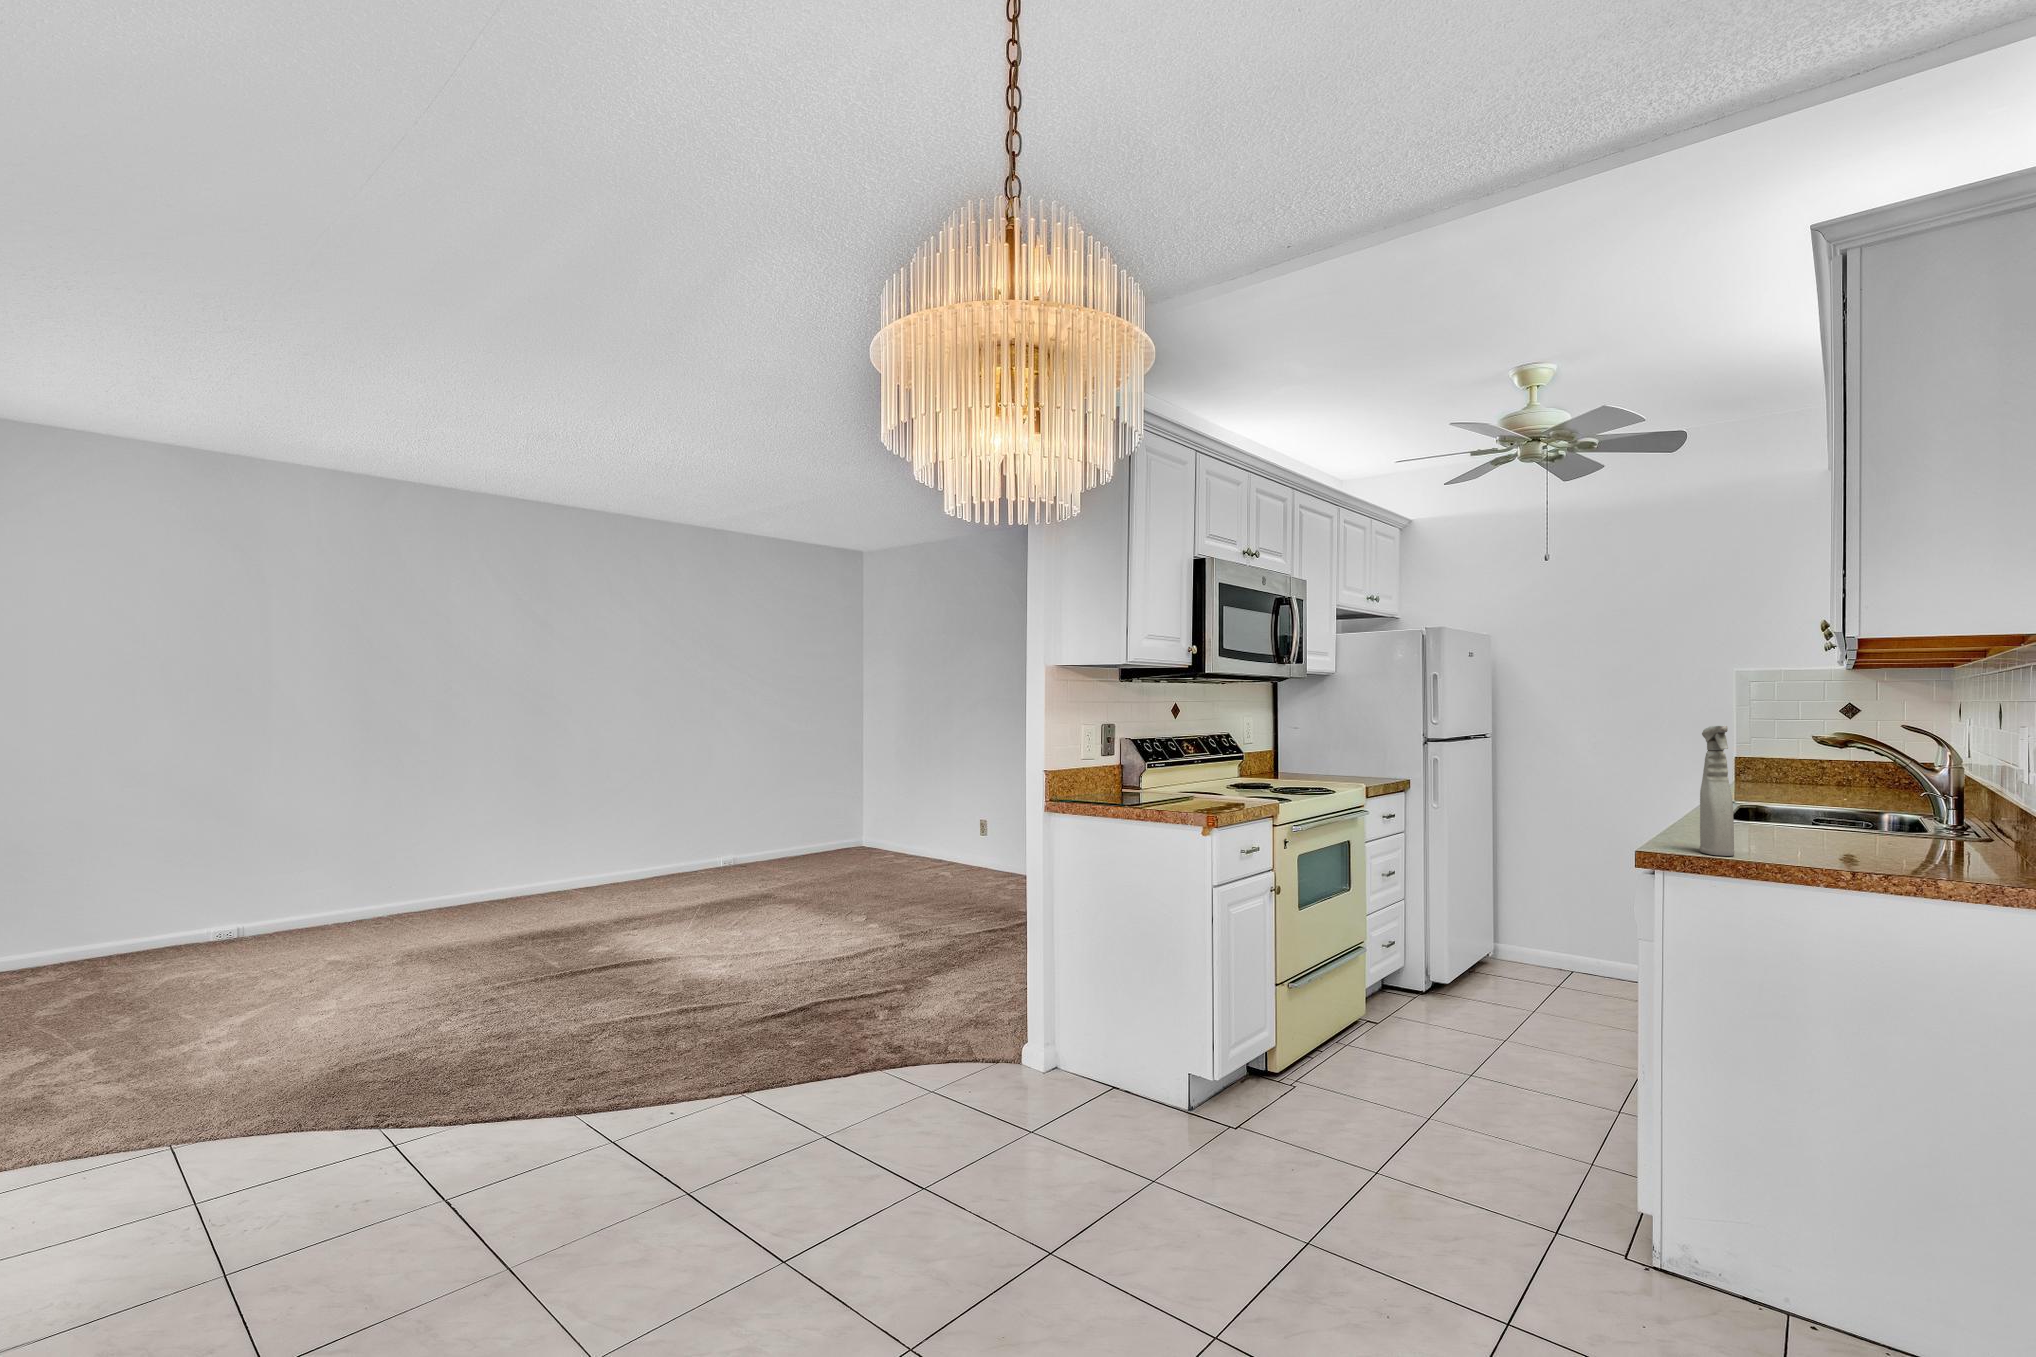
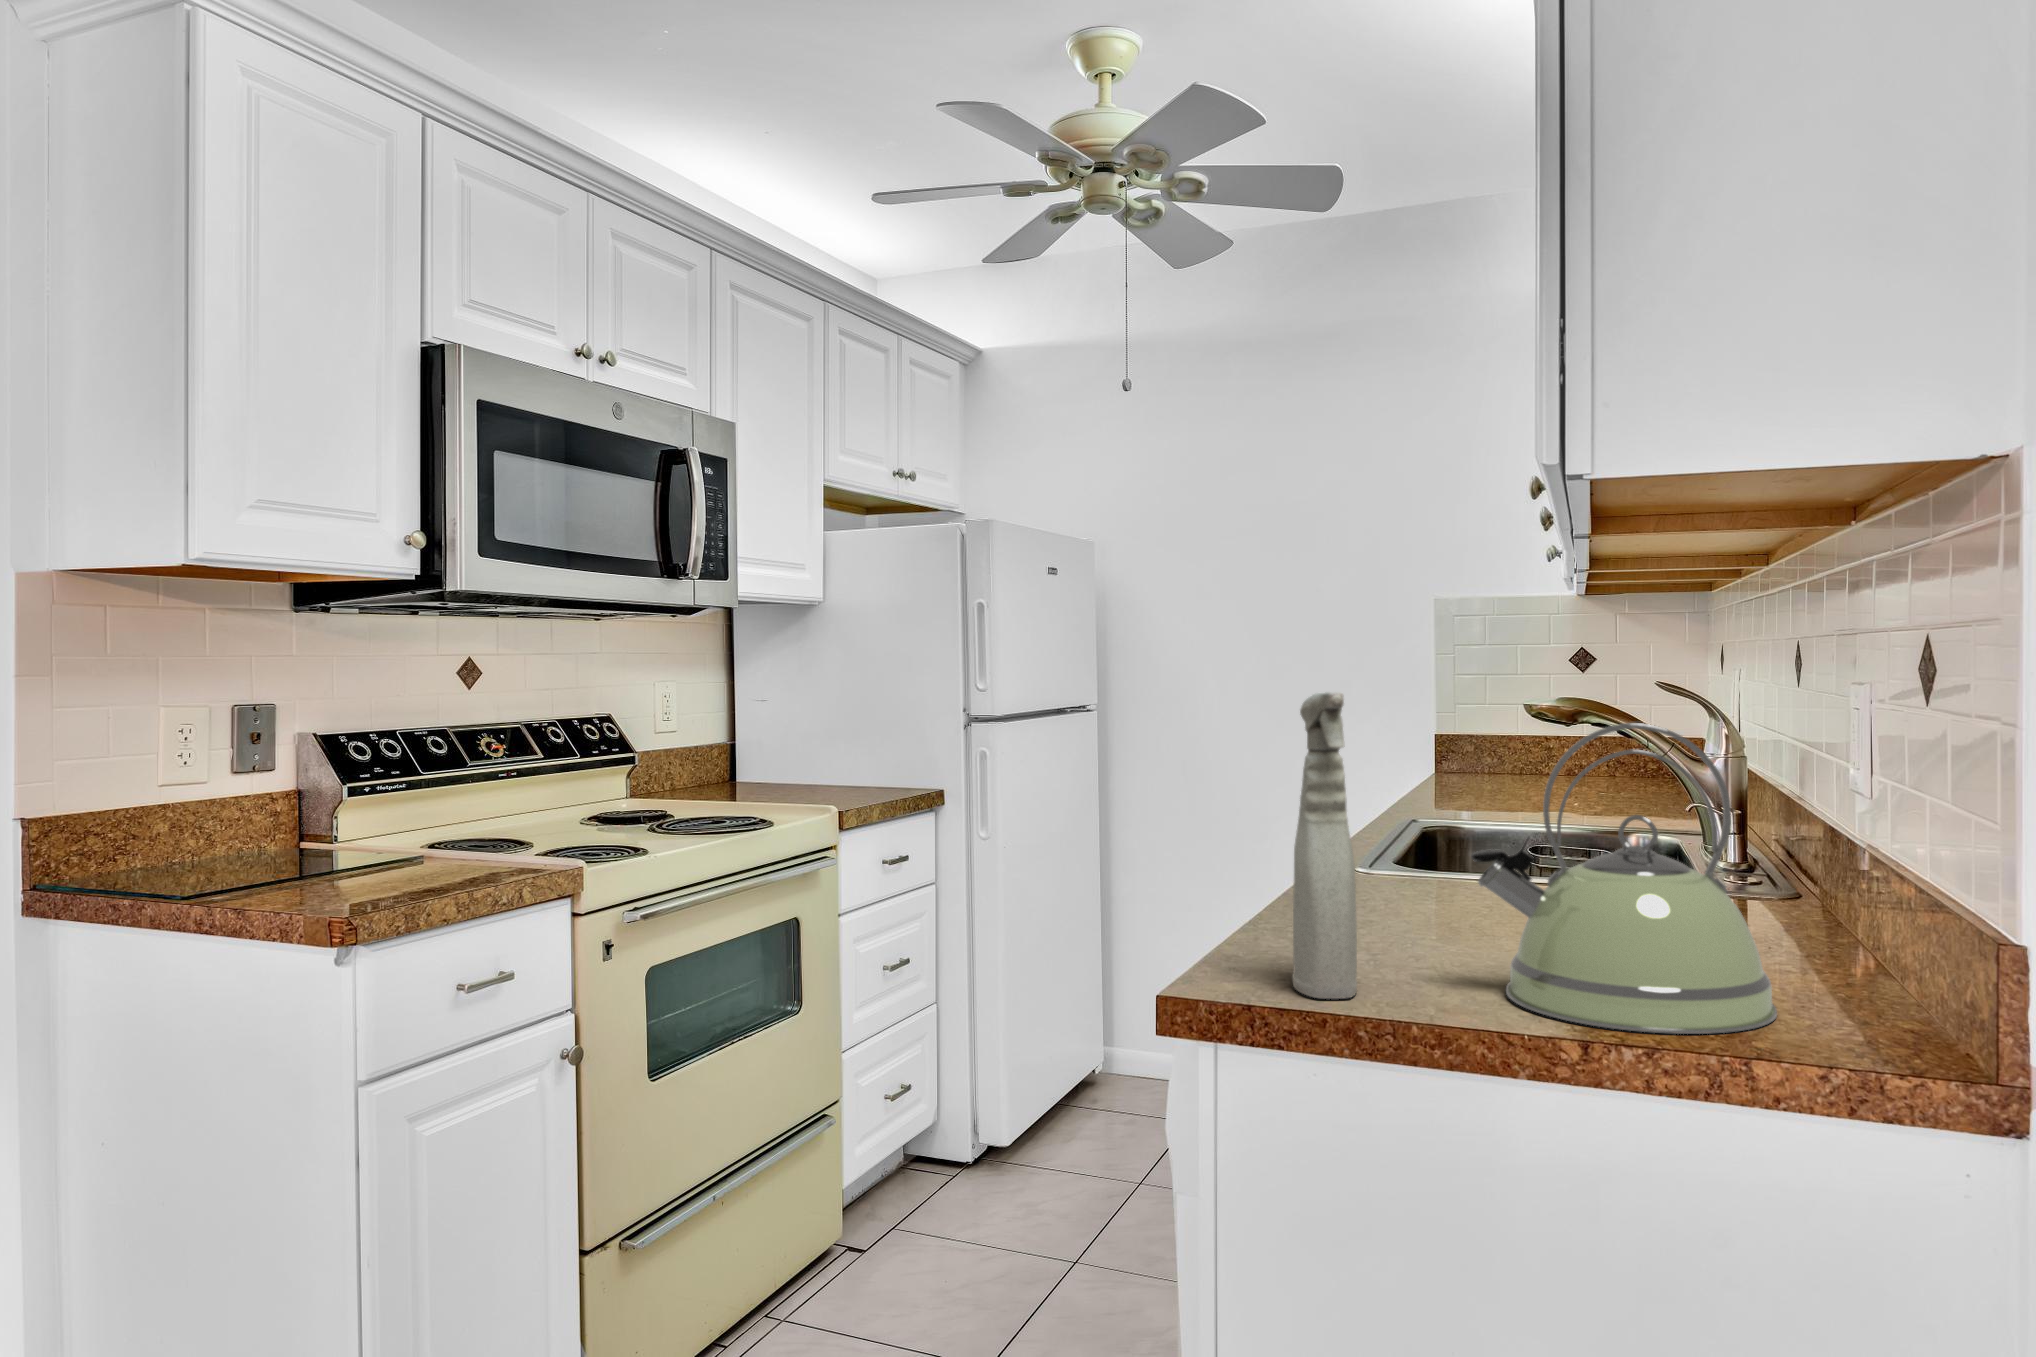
kettle: none [1792,741,1955,872] -> present [1471,723,1777,1034]

